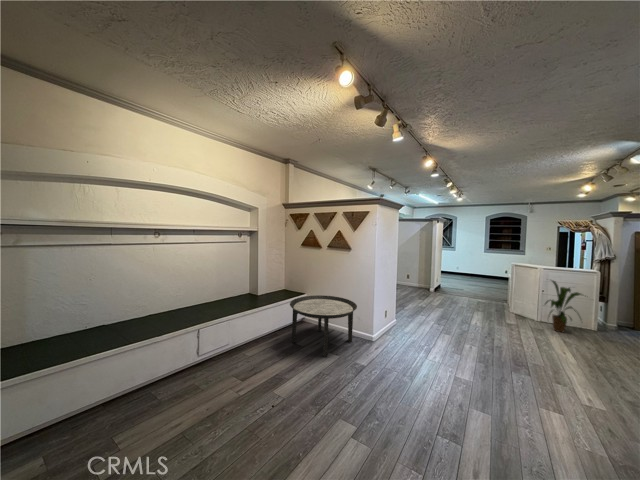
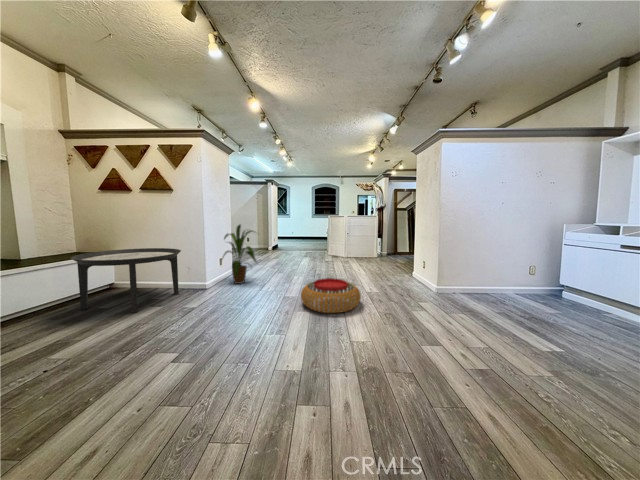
house plant: present [545,281,582,332] -> present [222,225,256,284]
pouf: none [479,370,570,429] -> present [301,278,361,313]

